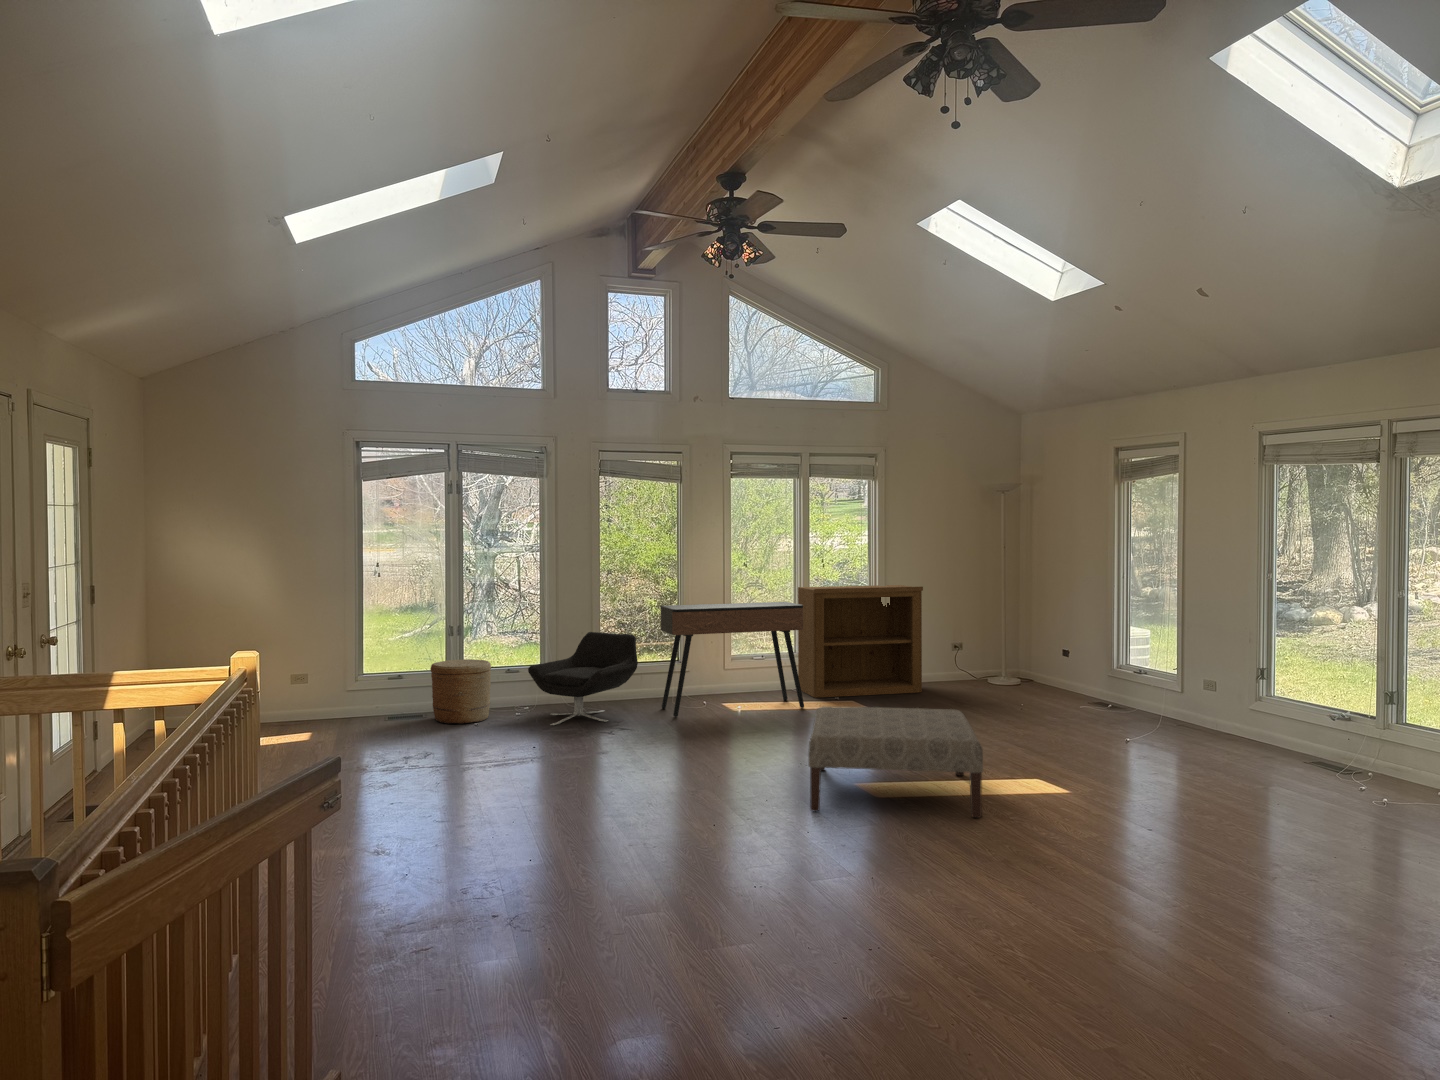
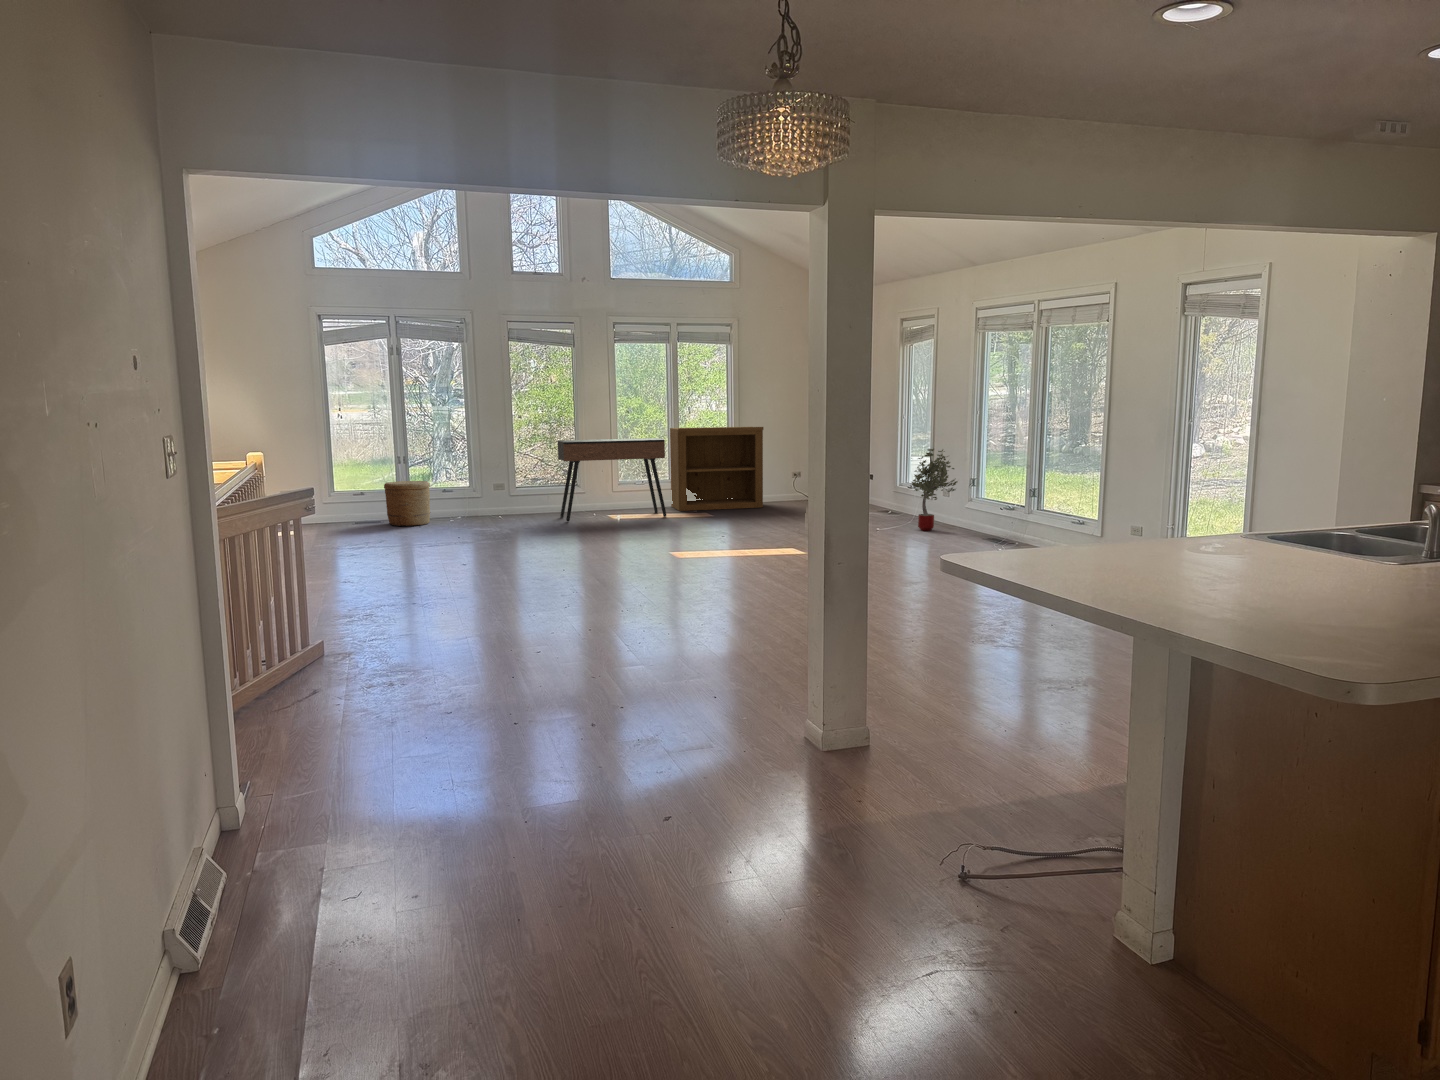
potted tree: none [1157,625,1238,741] -> present [912,449,958,531]
lounge chair: present [528,632,638,725] -> none [457,461,540,526]
ottoman: present [808,706,983,818] -> none [626,502,747,565]

